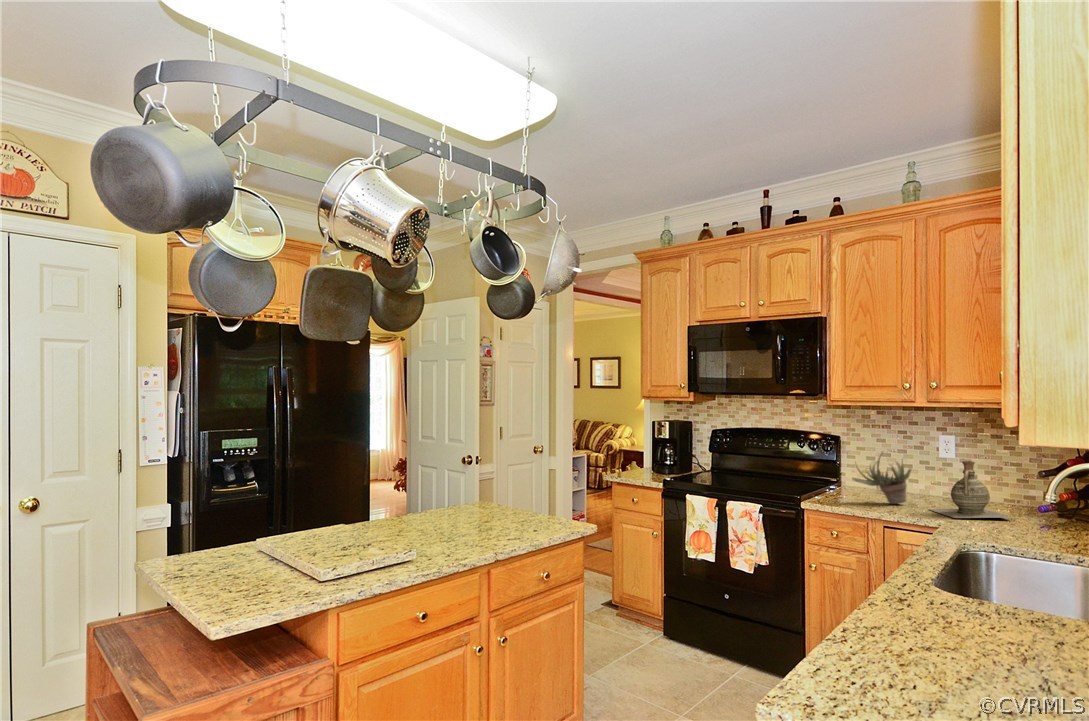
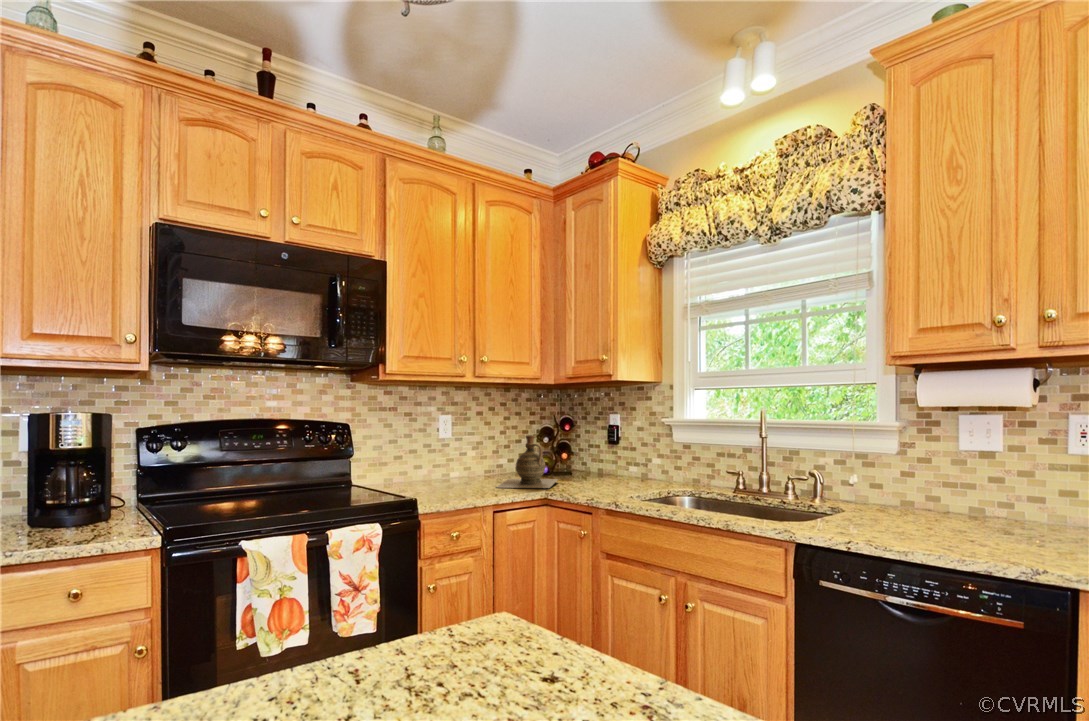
succulent plant: present [852,452,911,504] -> none [433,434,480,490]

